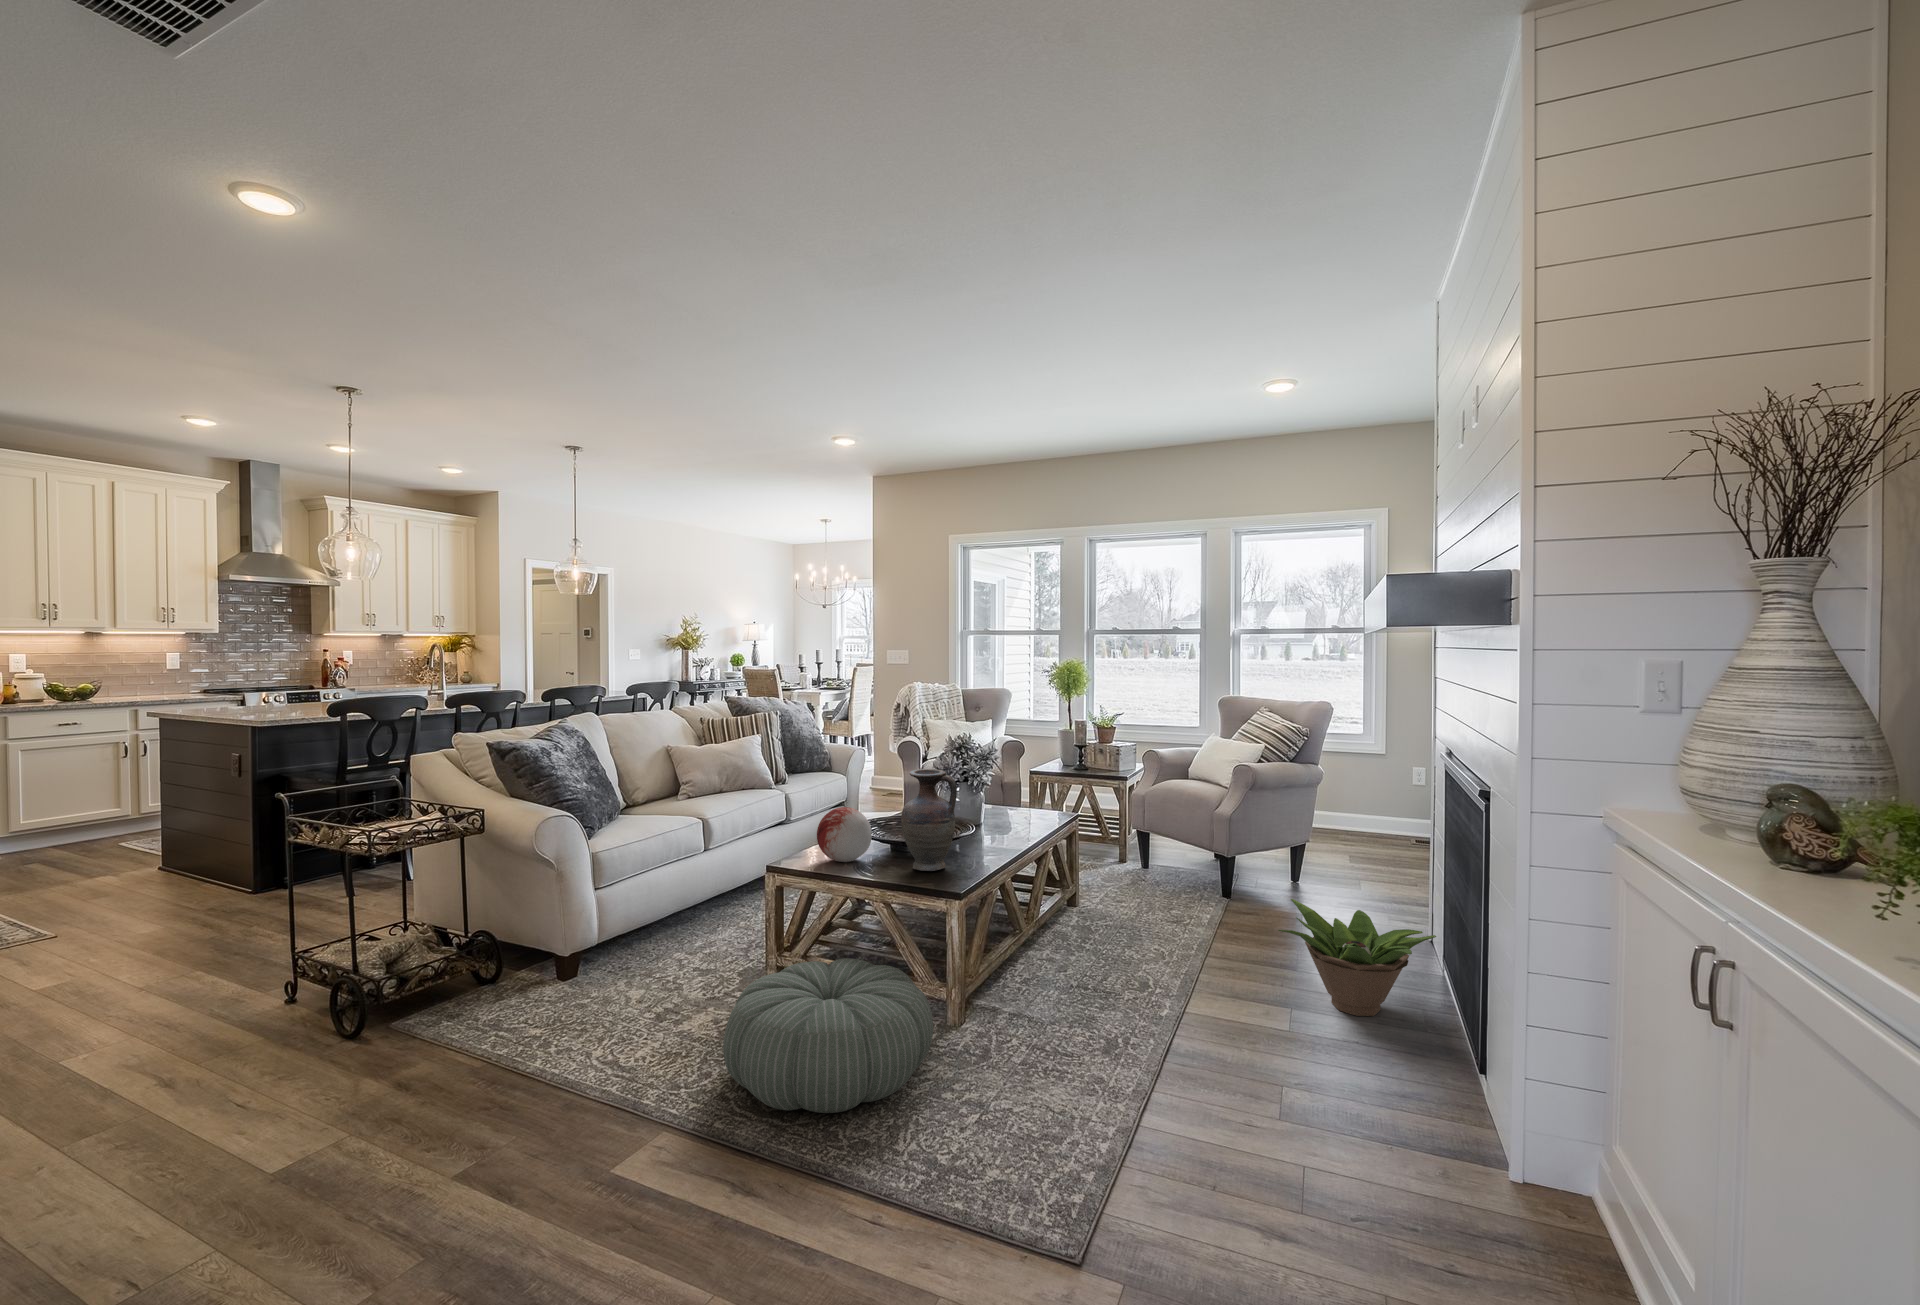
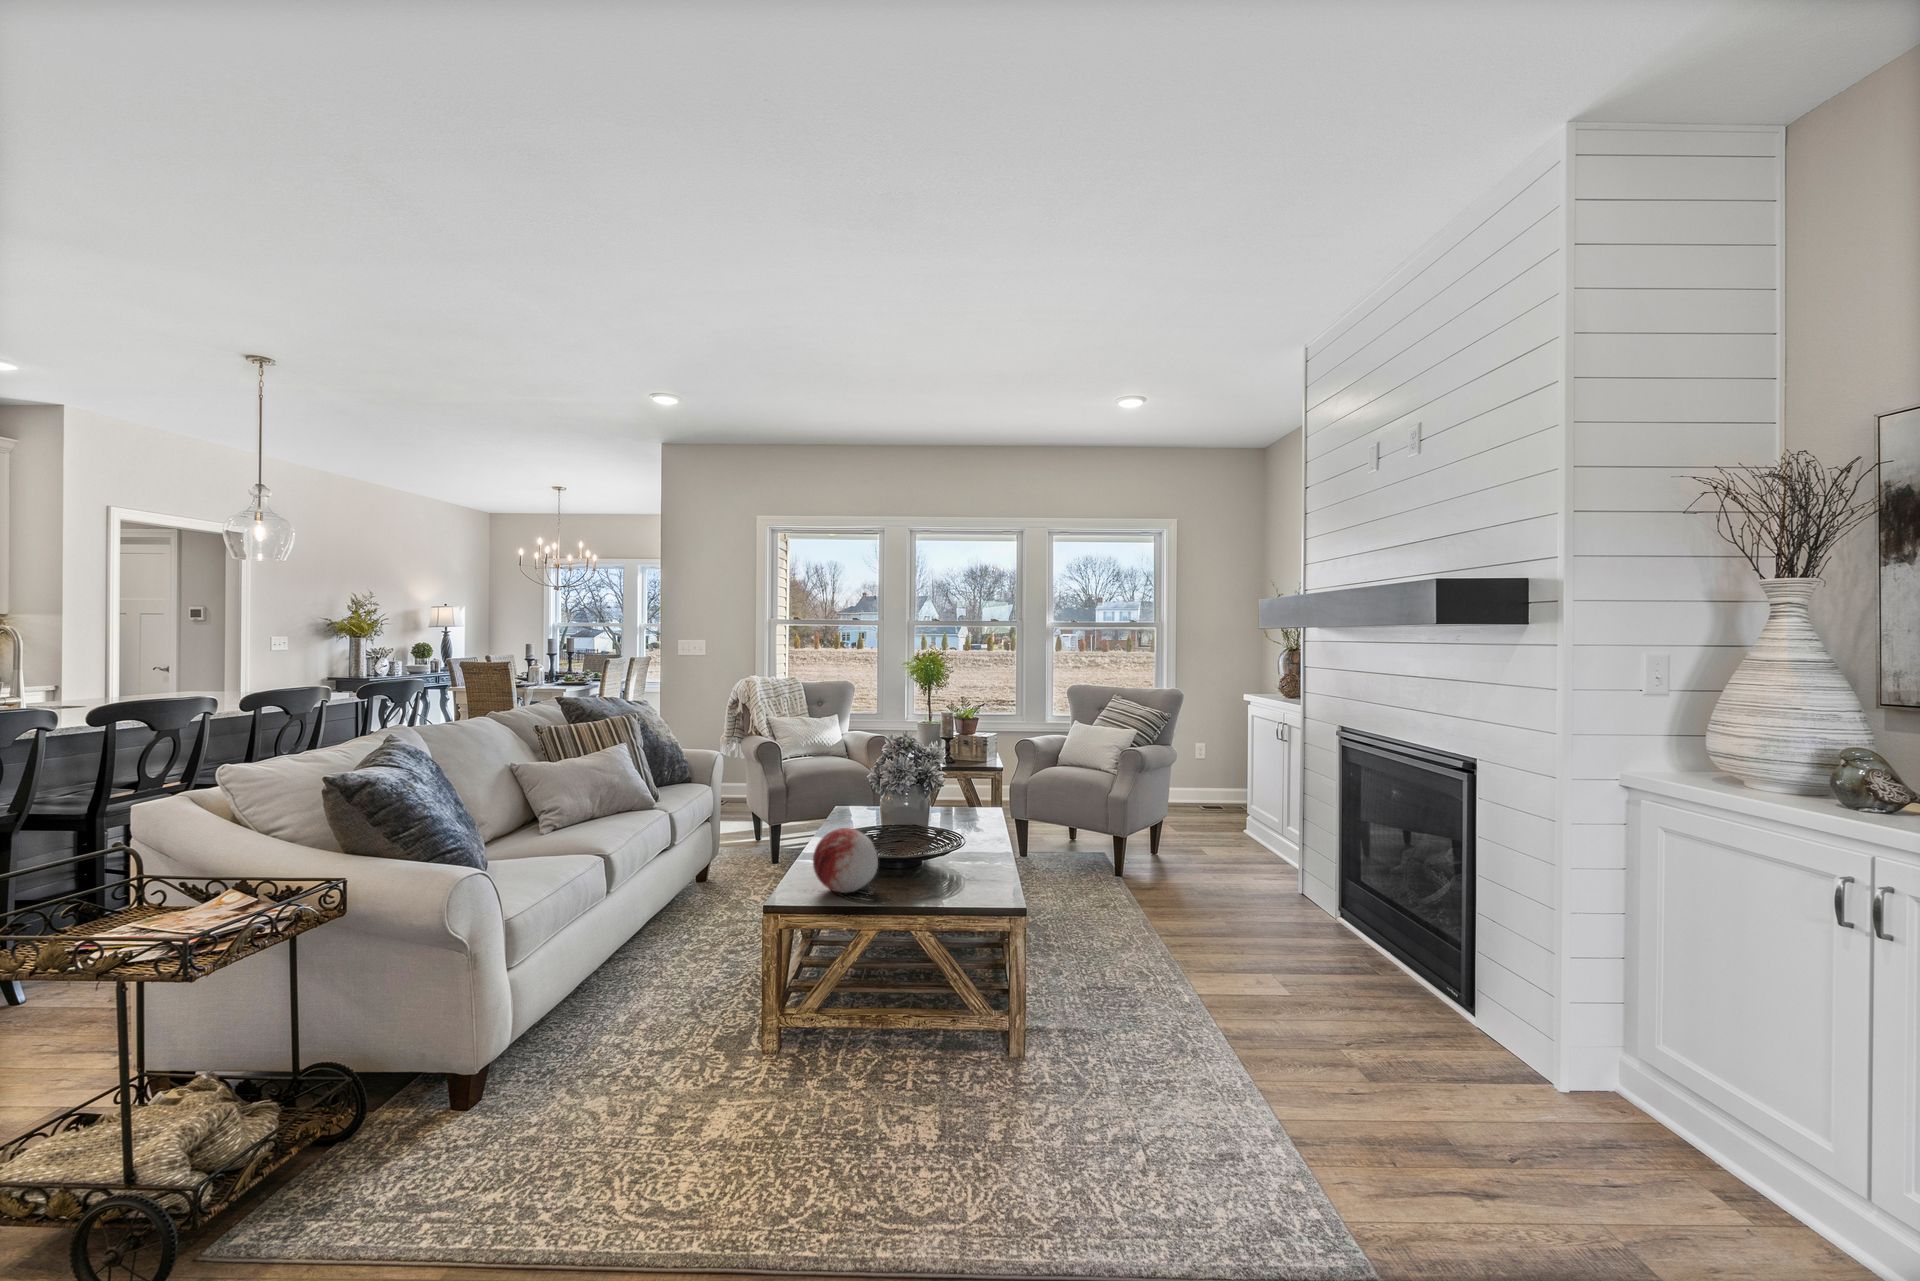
vase: present [901,769,957,871] -> none [921,777,982,892]
decorative plant: present [1278,899,1436,1016] -> none [1247,873,1390,972]
pouf: present [723,958,933,1113] -> none [816,1006,1062,1212]

